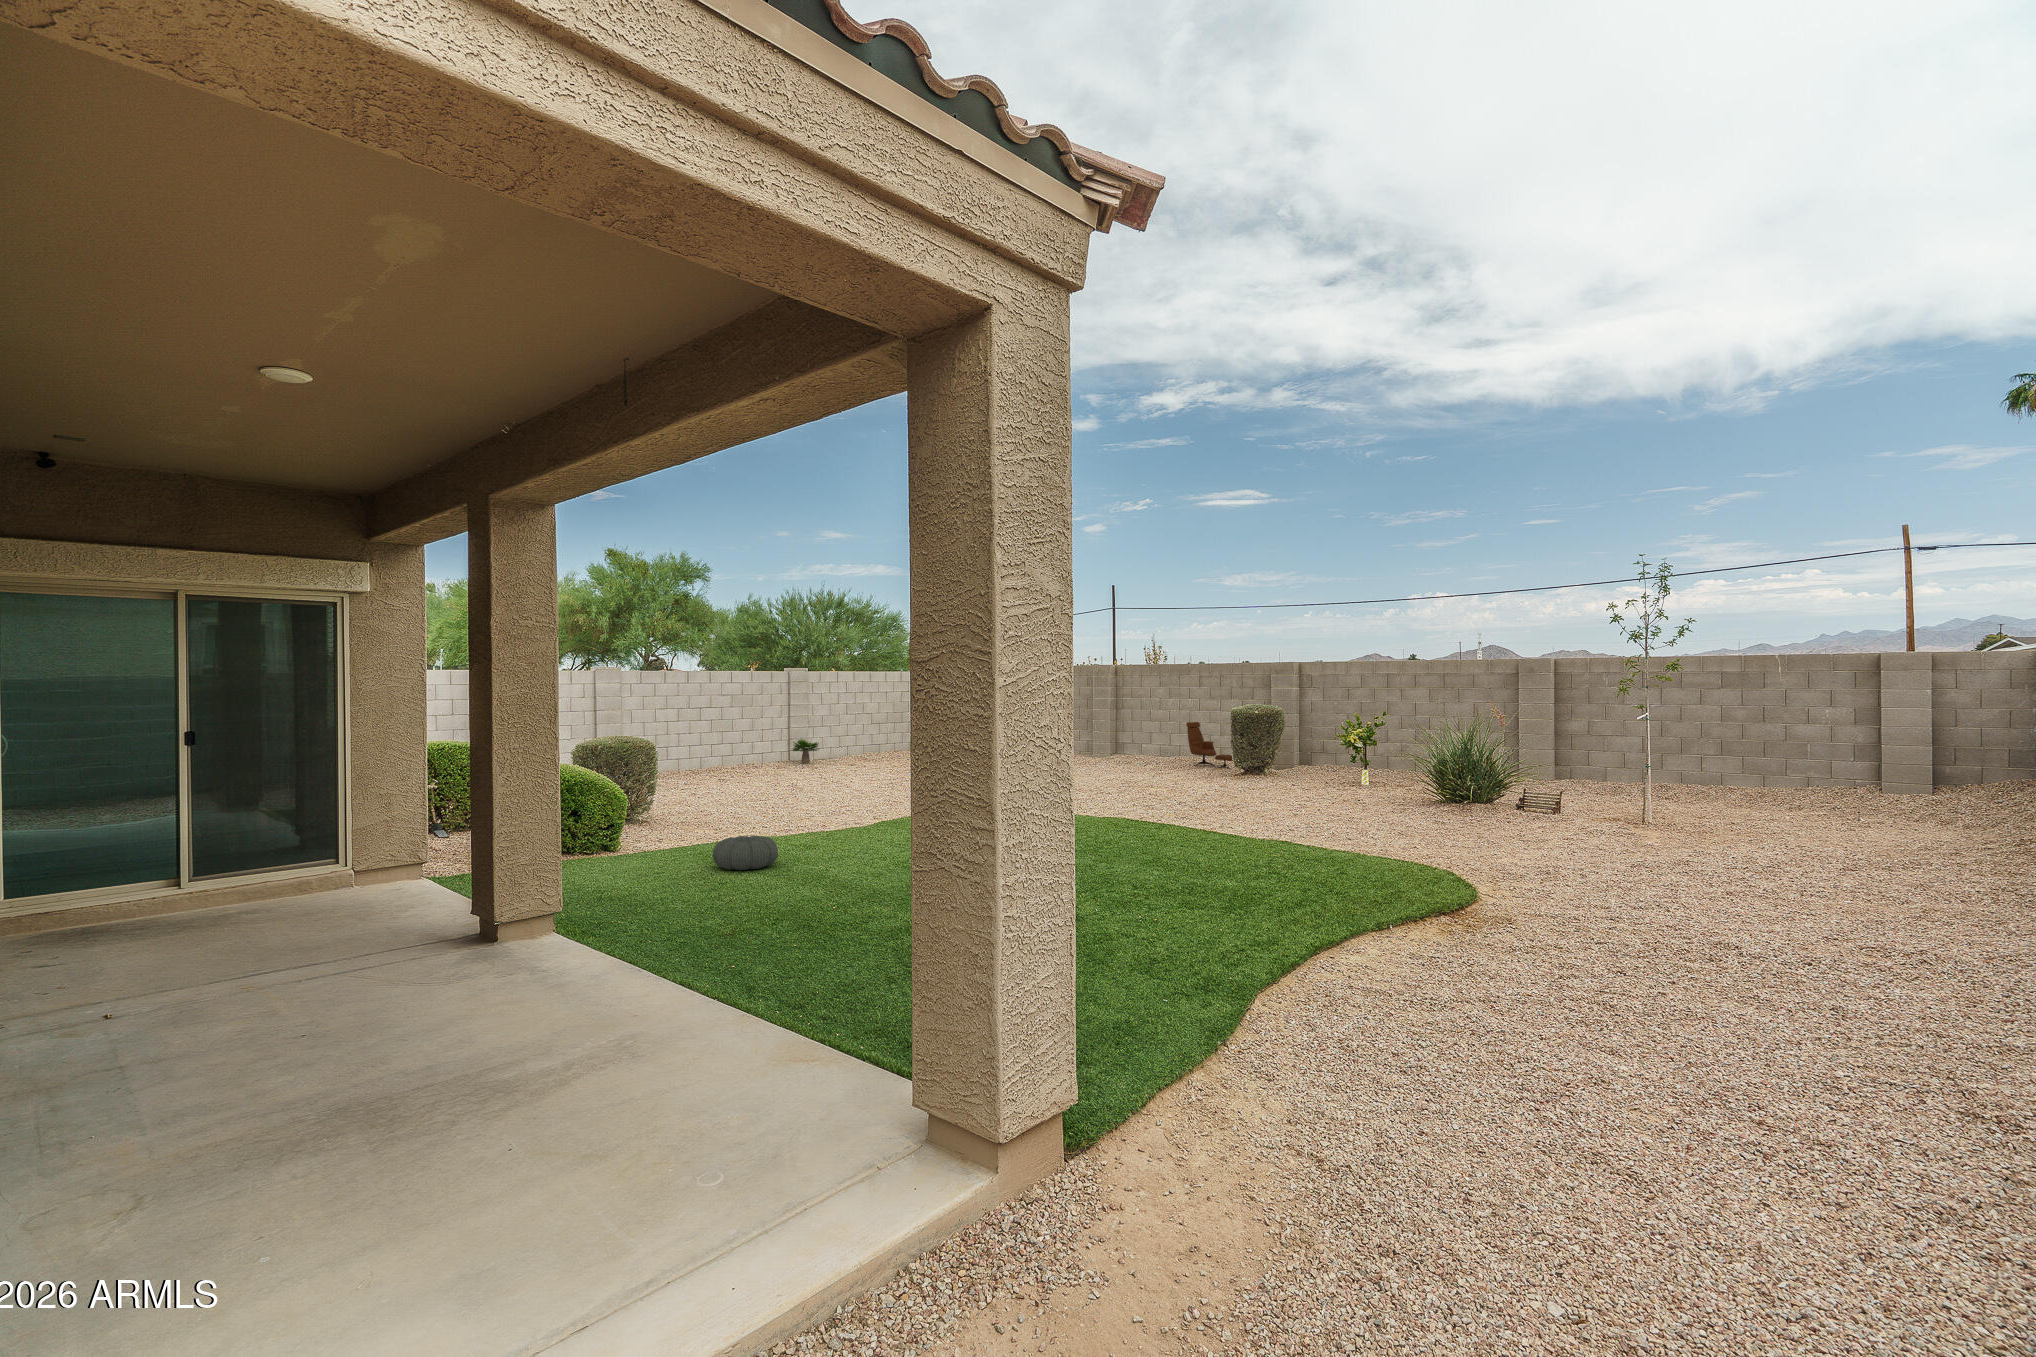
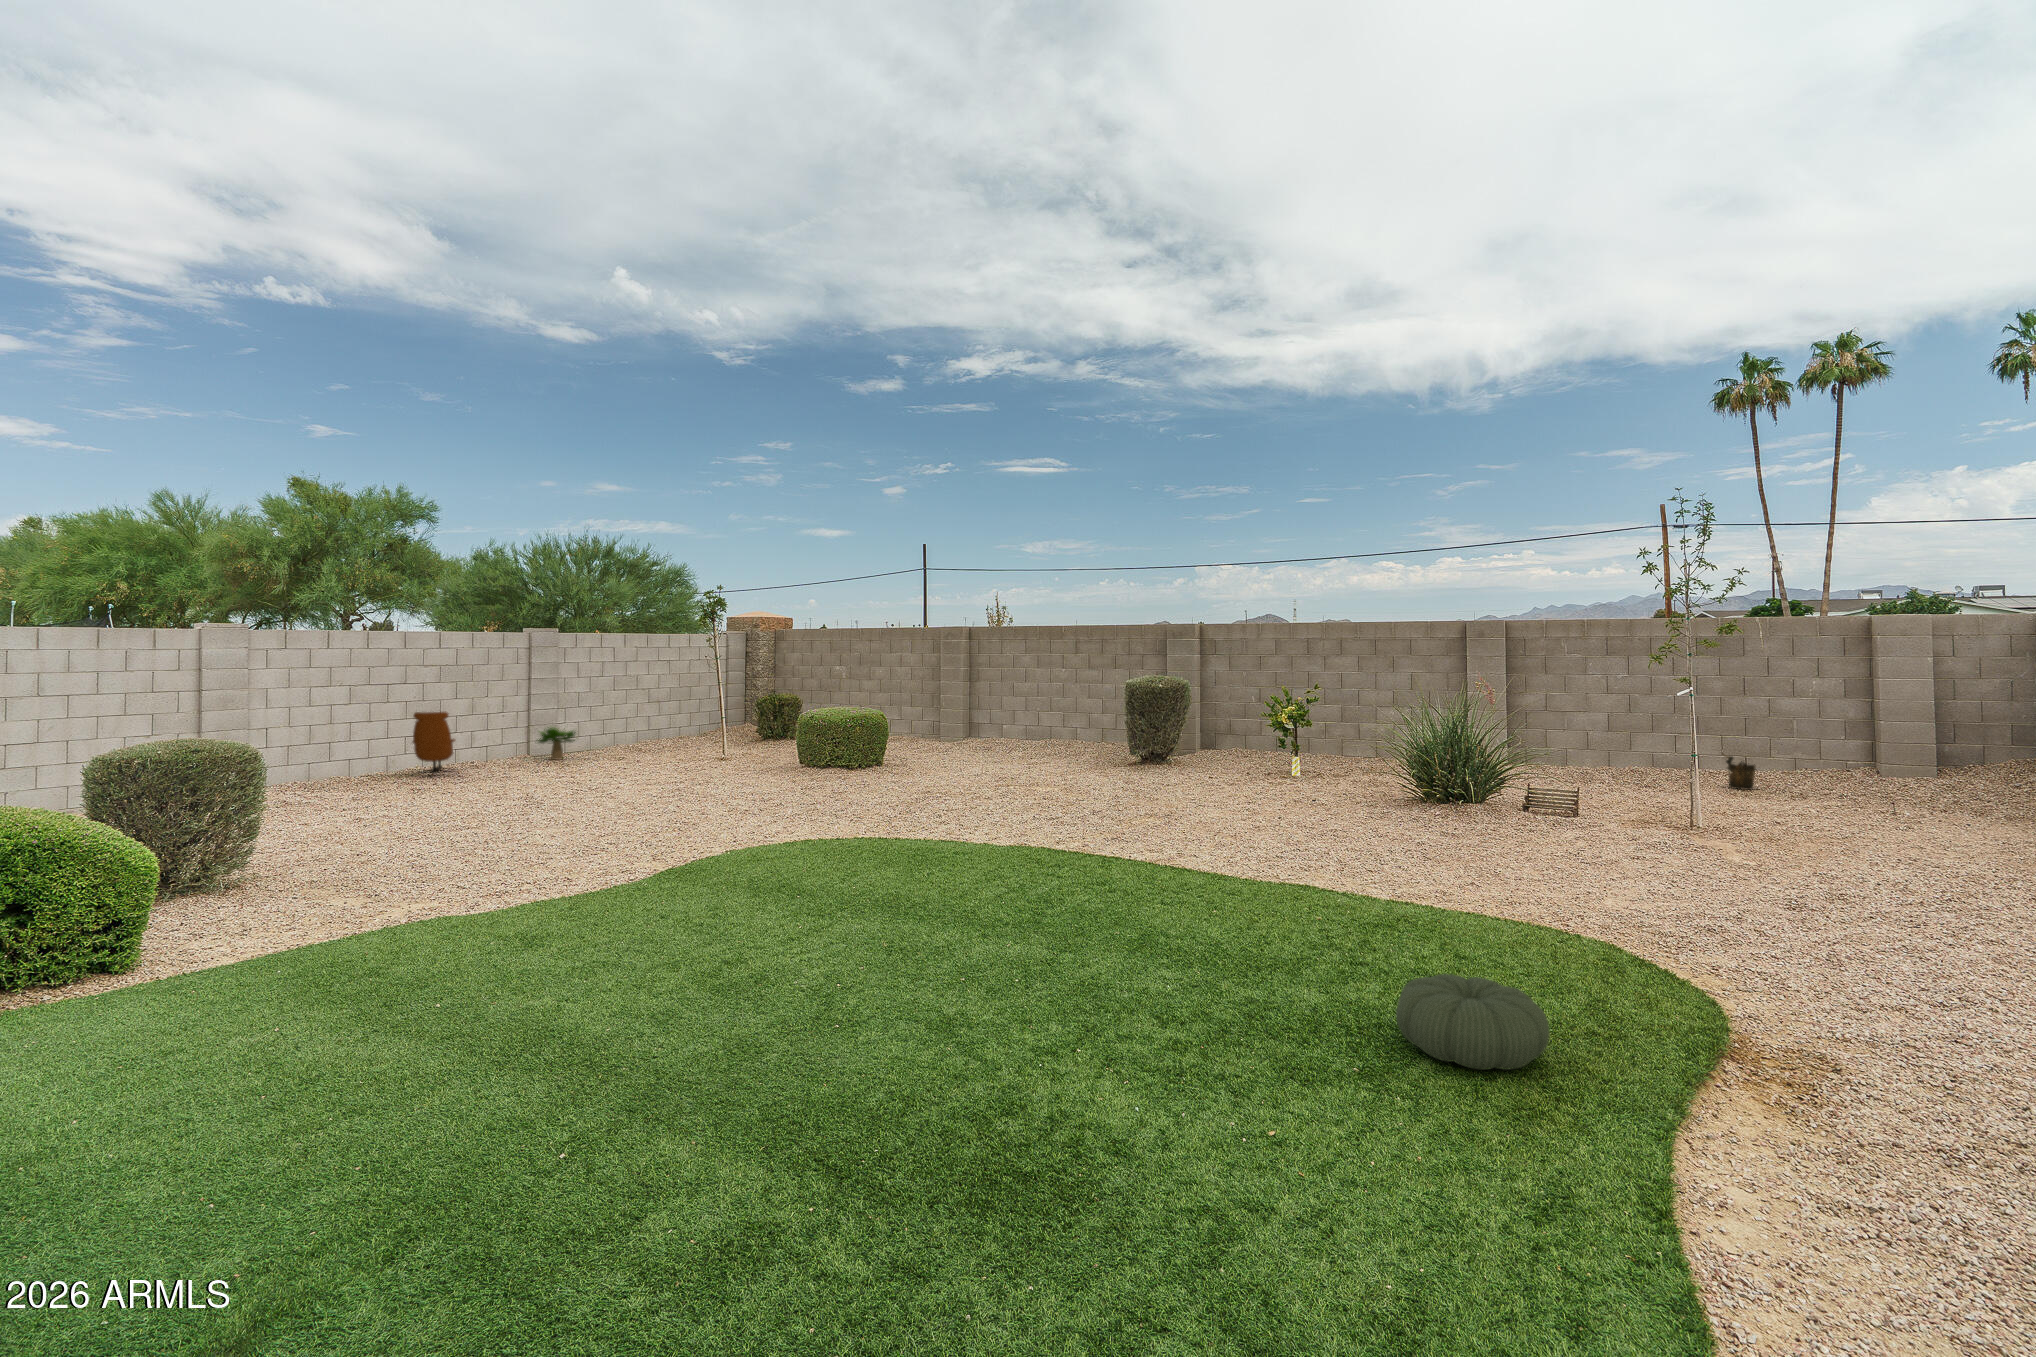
lounge chair: present [1186,722,1233,768] -> present [412,712,455,776]
bucket: none [1741,771,1777,804] -> present [1725,755,1756,790]
pouf: present [713,836,778,870] -> present [1396,974,1550,1070]

